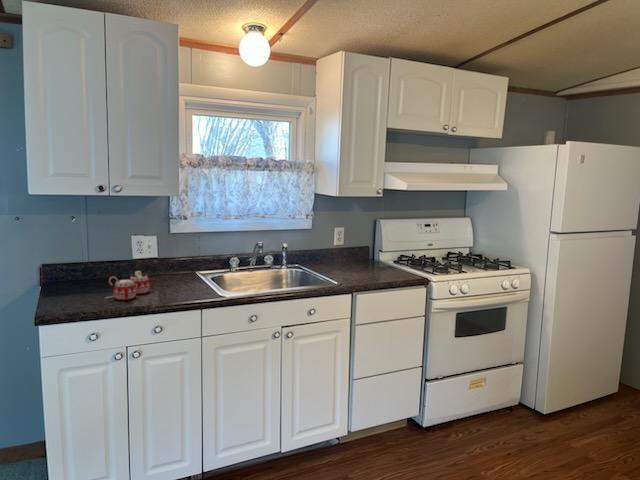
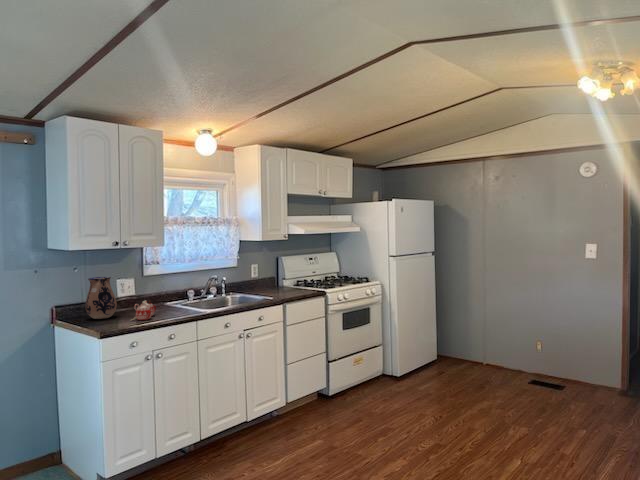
ceramic pitcher: none [68,231,111,289] -> present [85,277,117,319]

